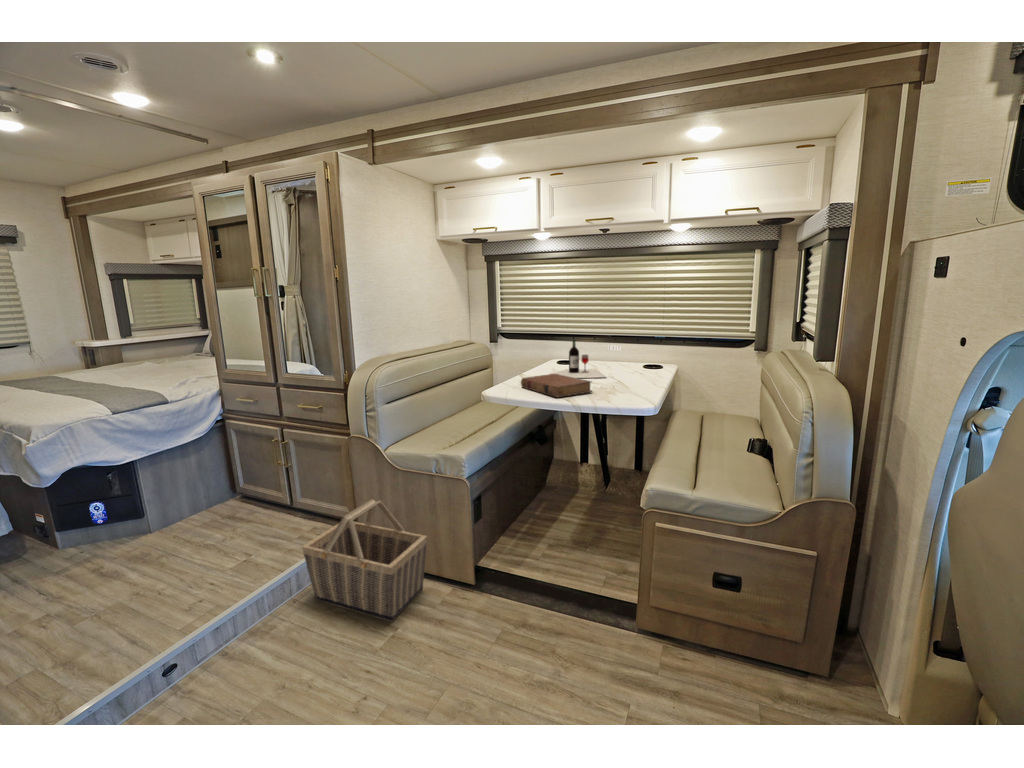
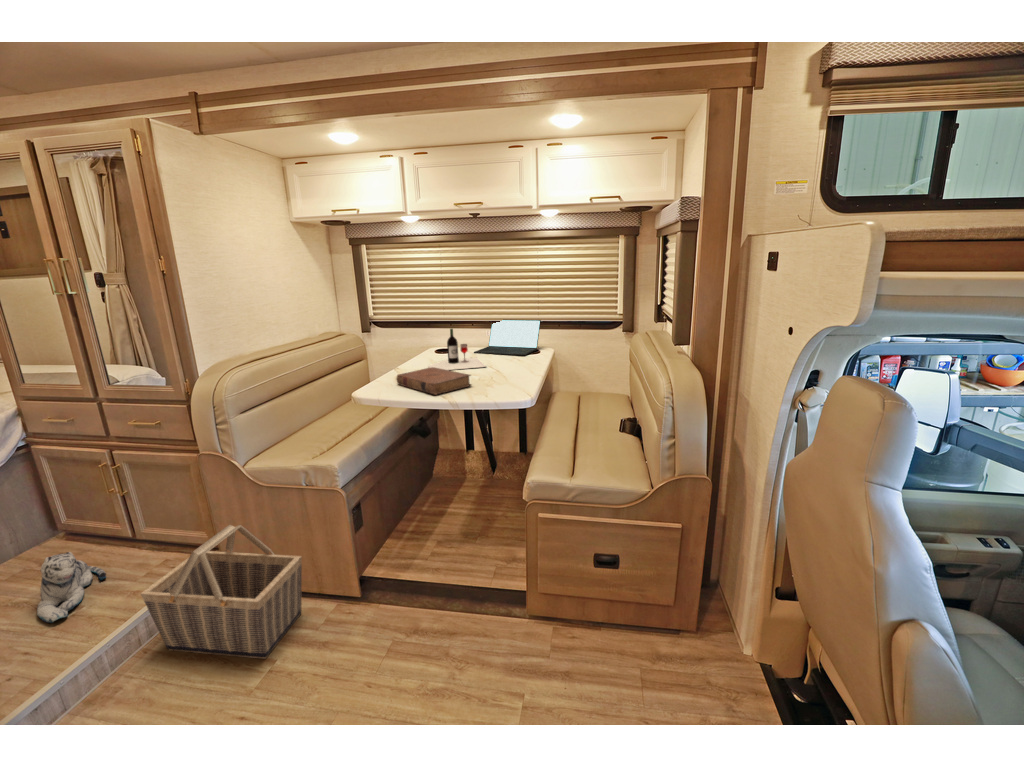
laptop: none [594,334,664,370] -> present [474,319,541,355]
plush toy: none [226,507,274,562] -> present [37,552,106,623]

